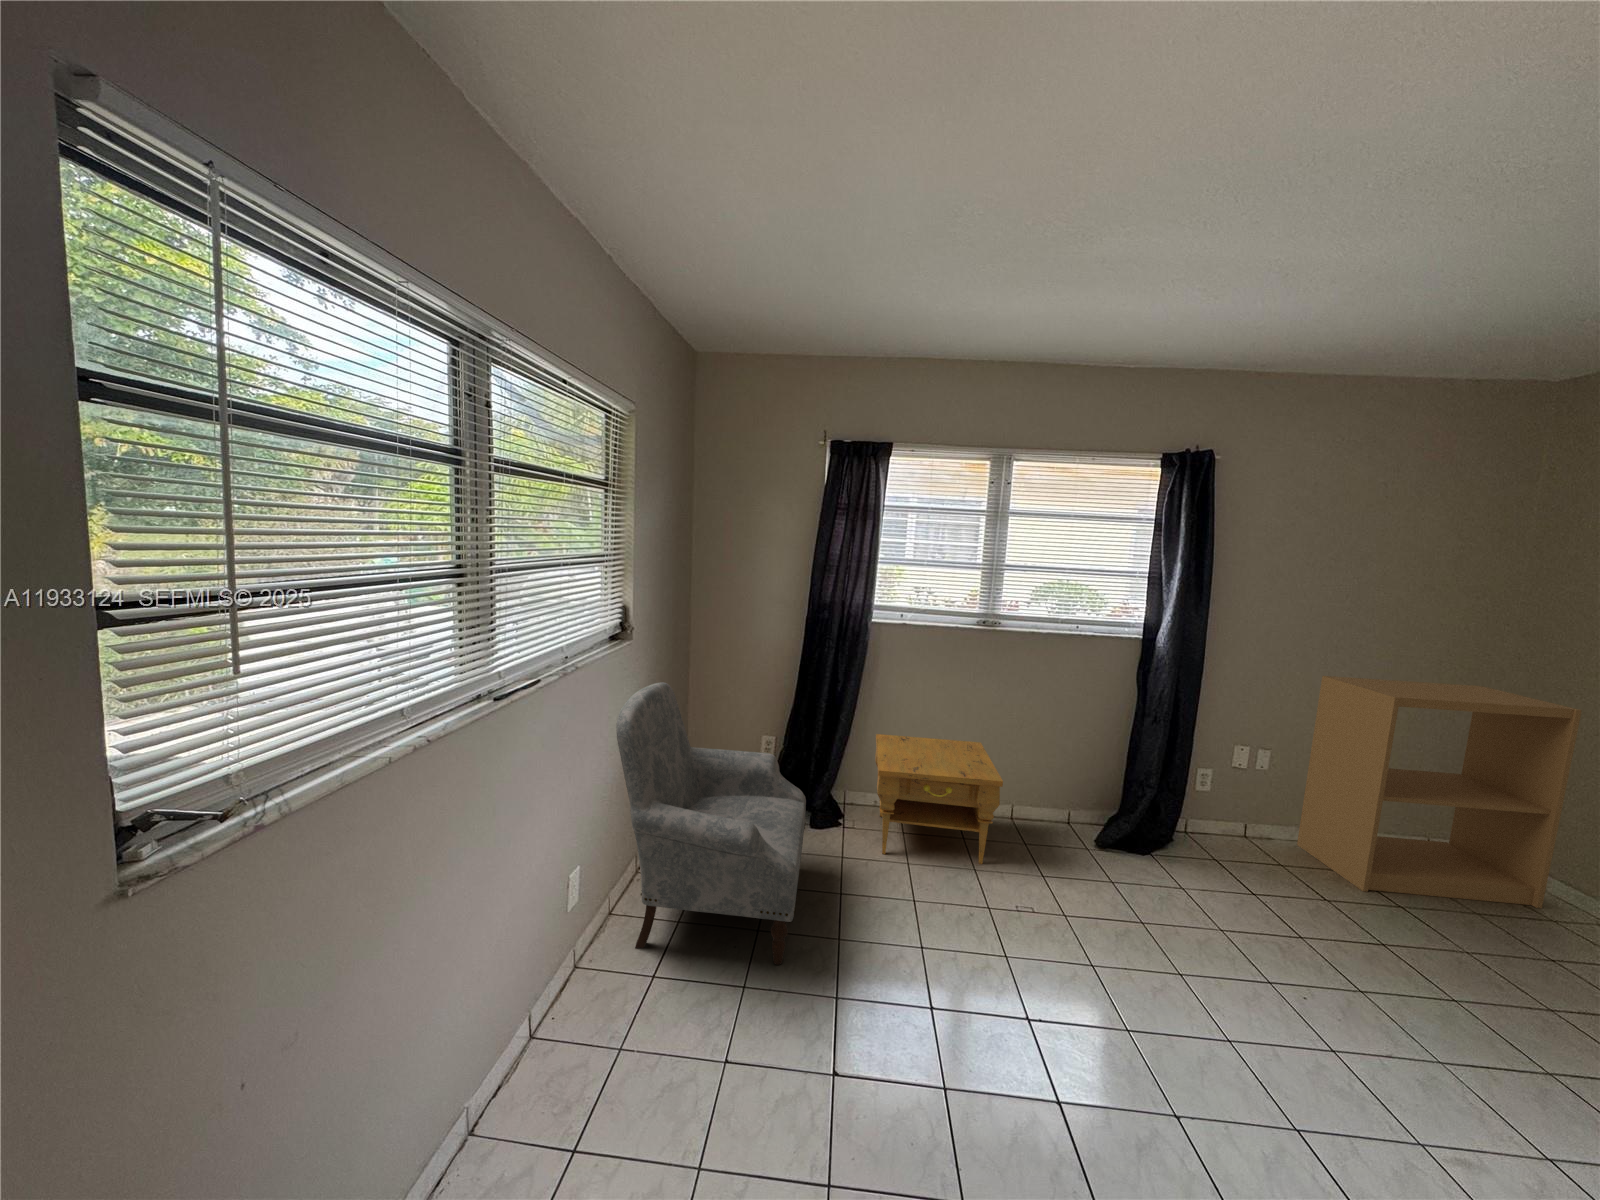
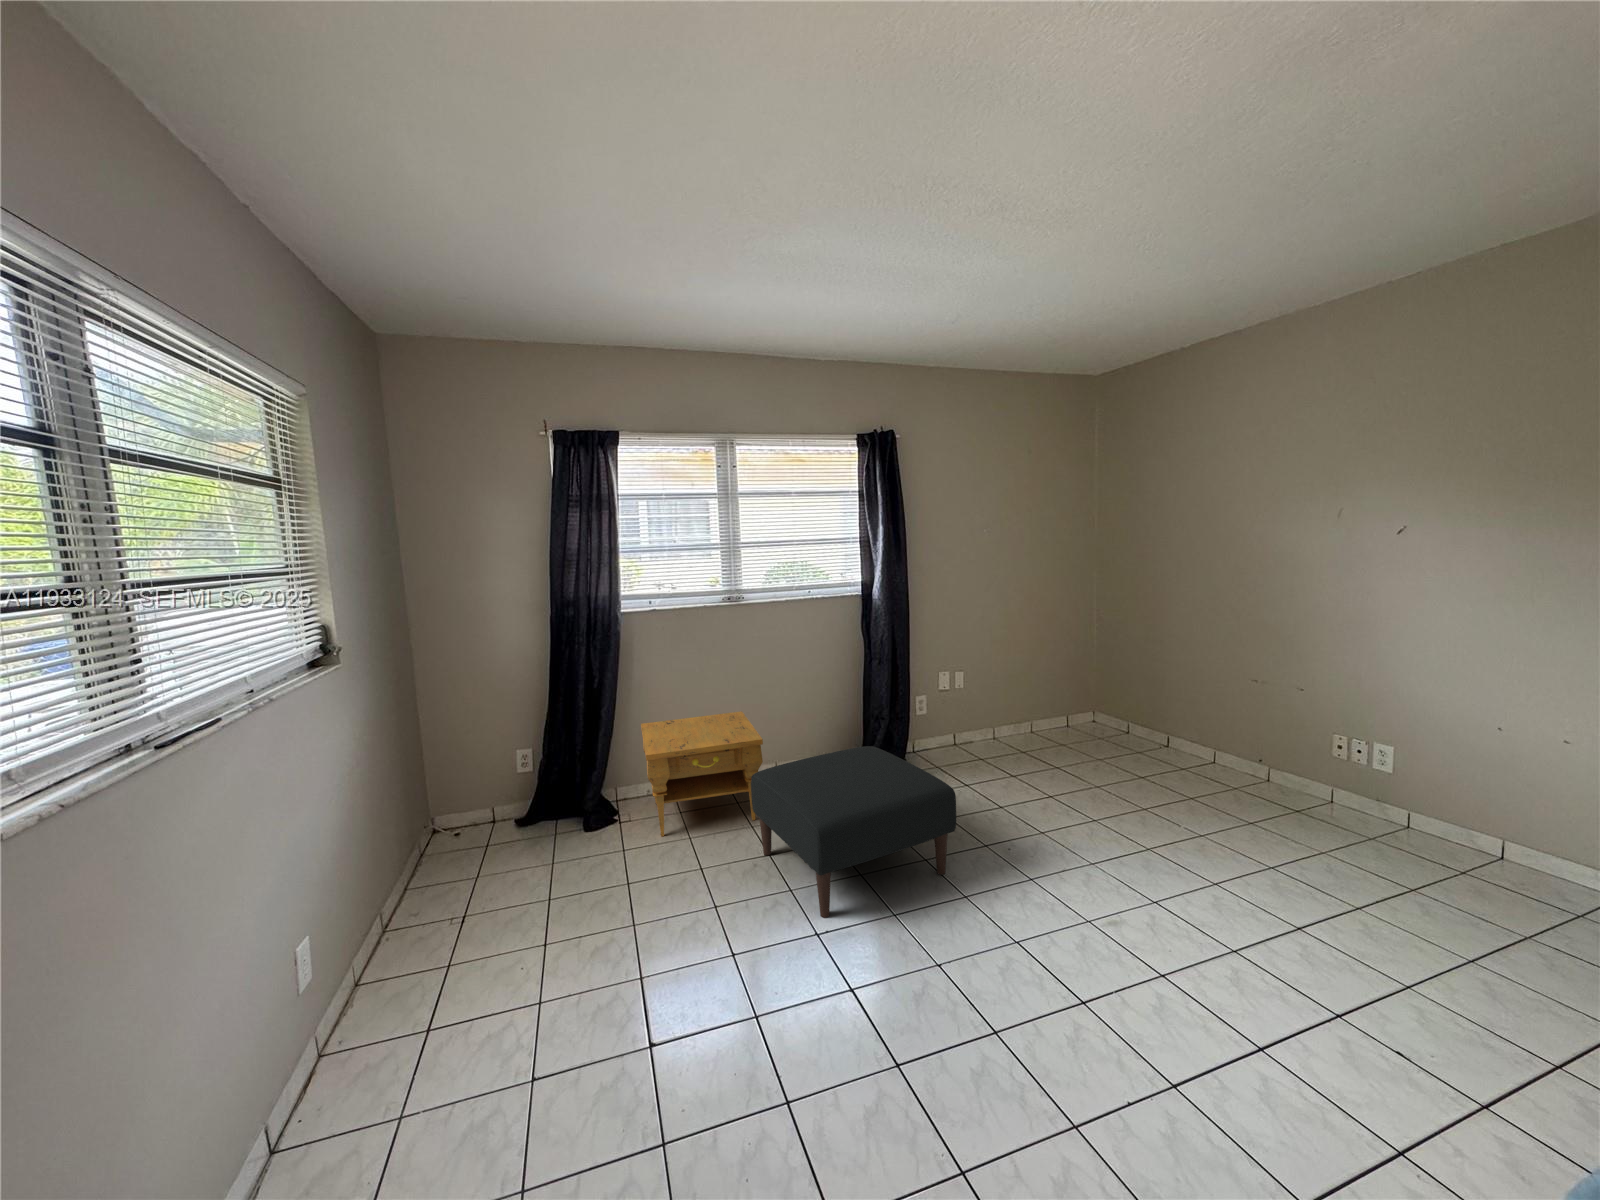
bookshelf: present [1297,676,1582,908] -> none [991,598,1134,764]
armchair: present [616,682,806,965] -> none [330,709,577,1004]
ottoman: none [984,817,1257,1014] -> present [751,746,956,918]

